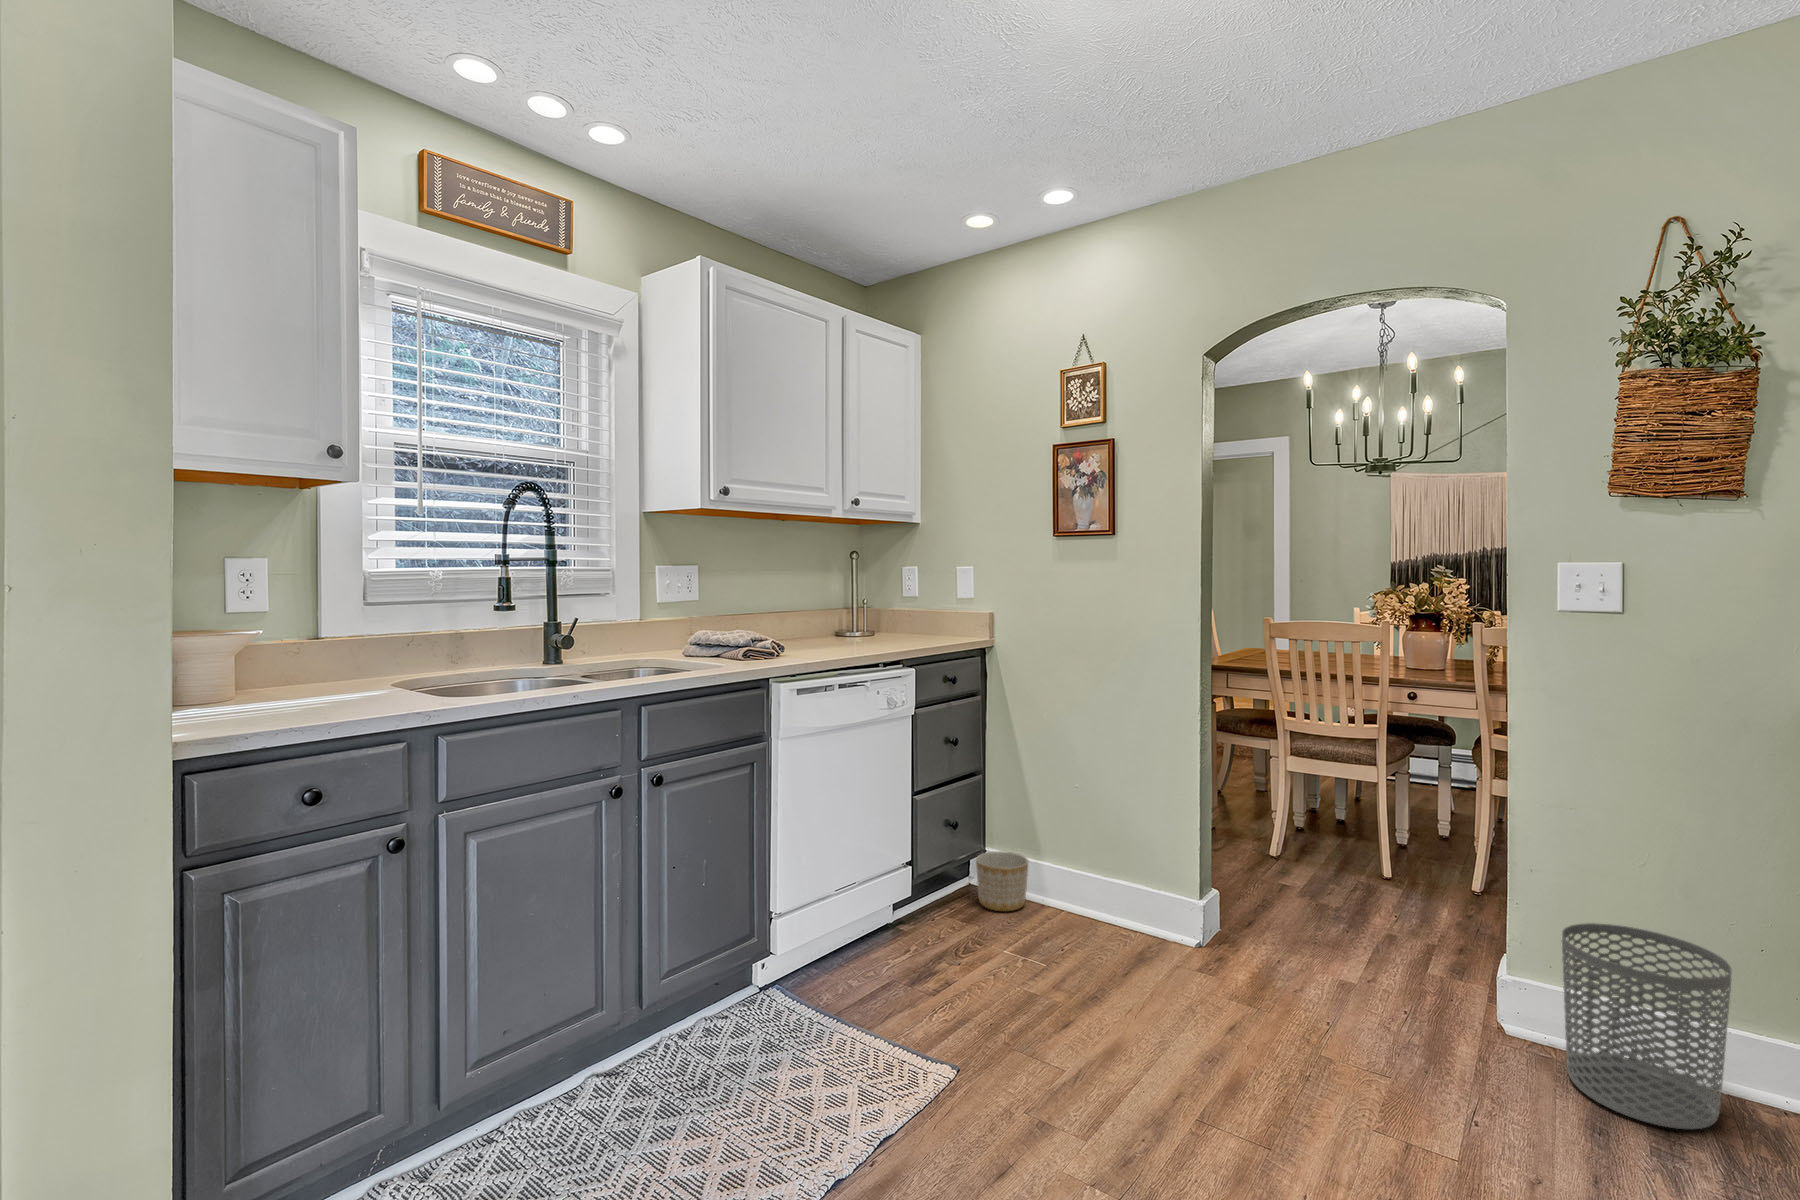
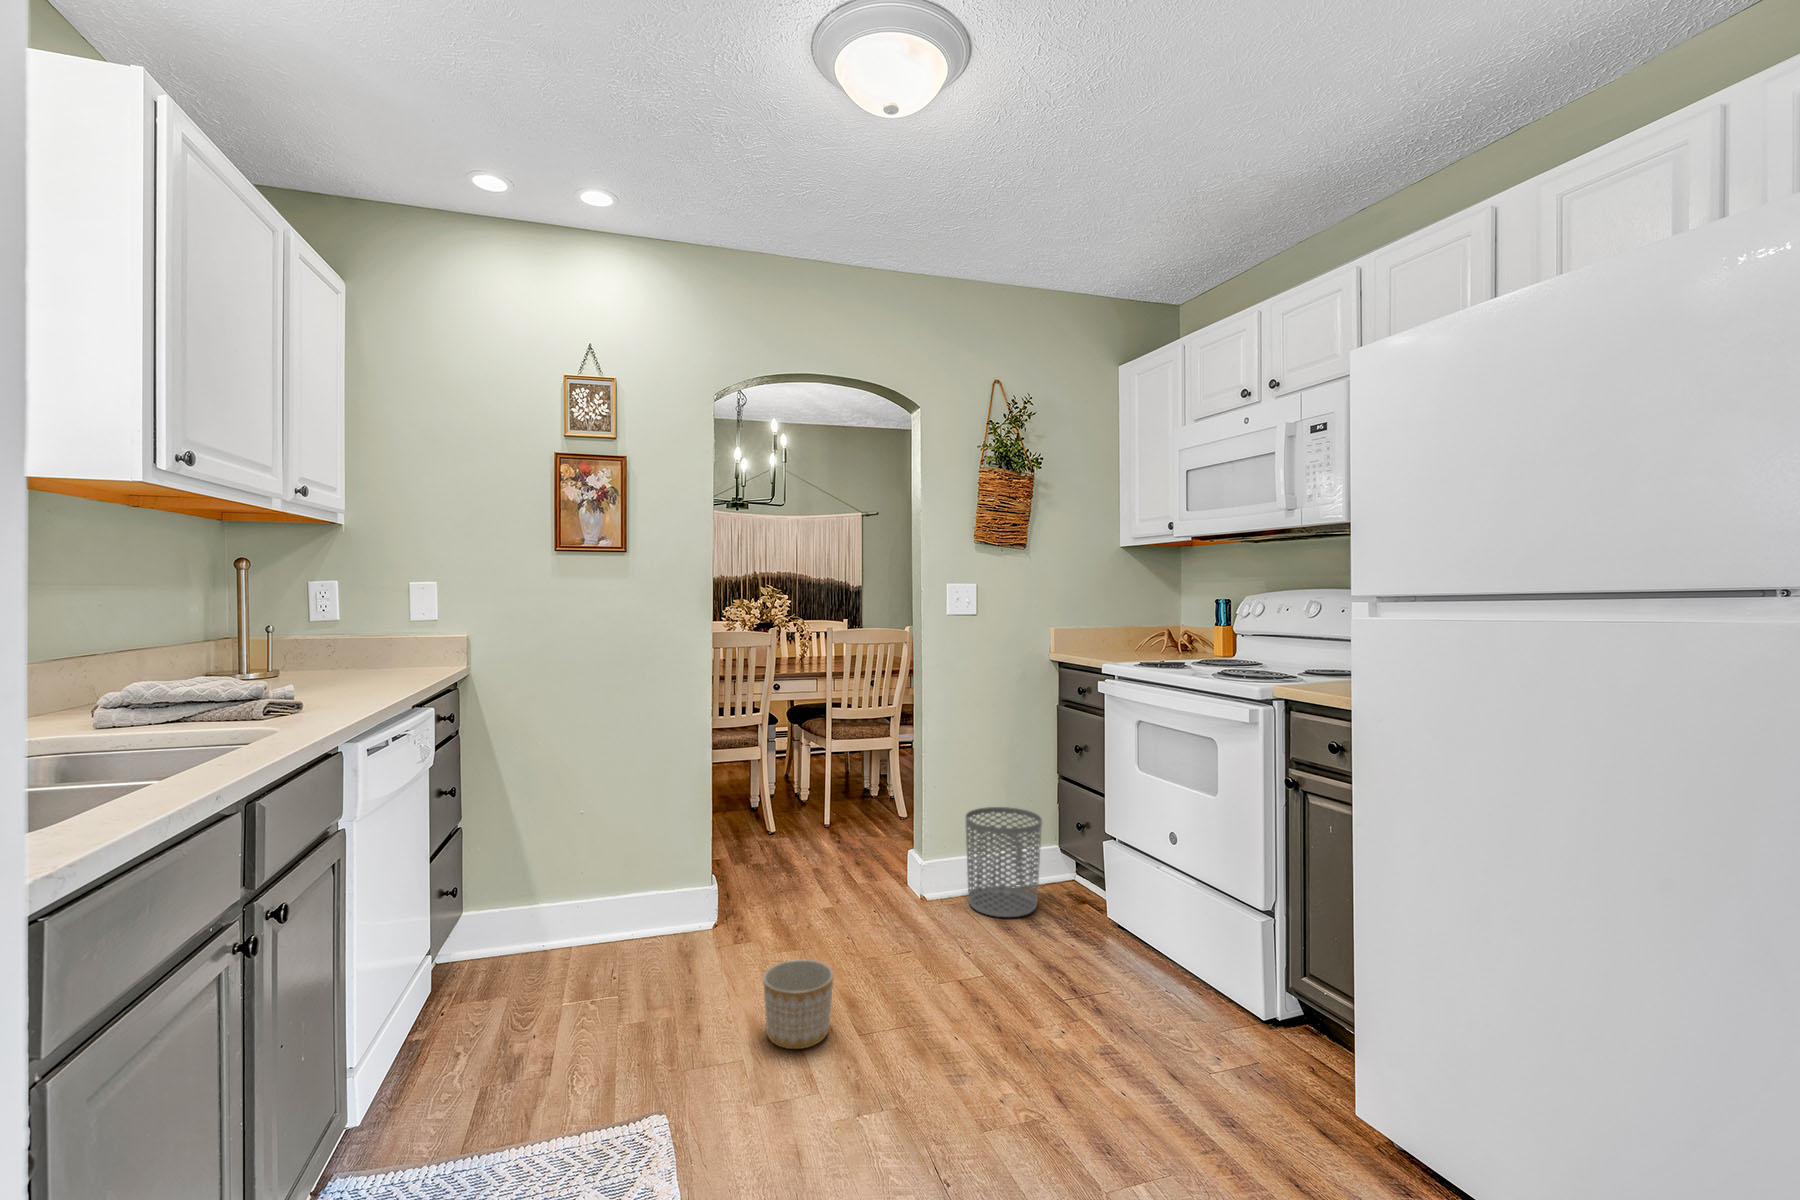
planter: present [976,851,1029,911] -> present [763,959,833,1049]

